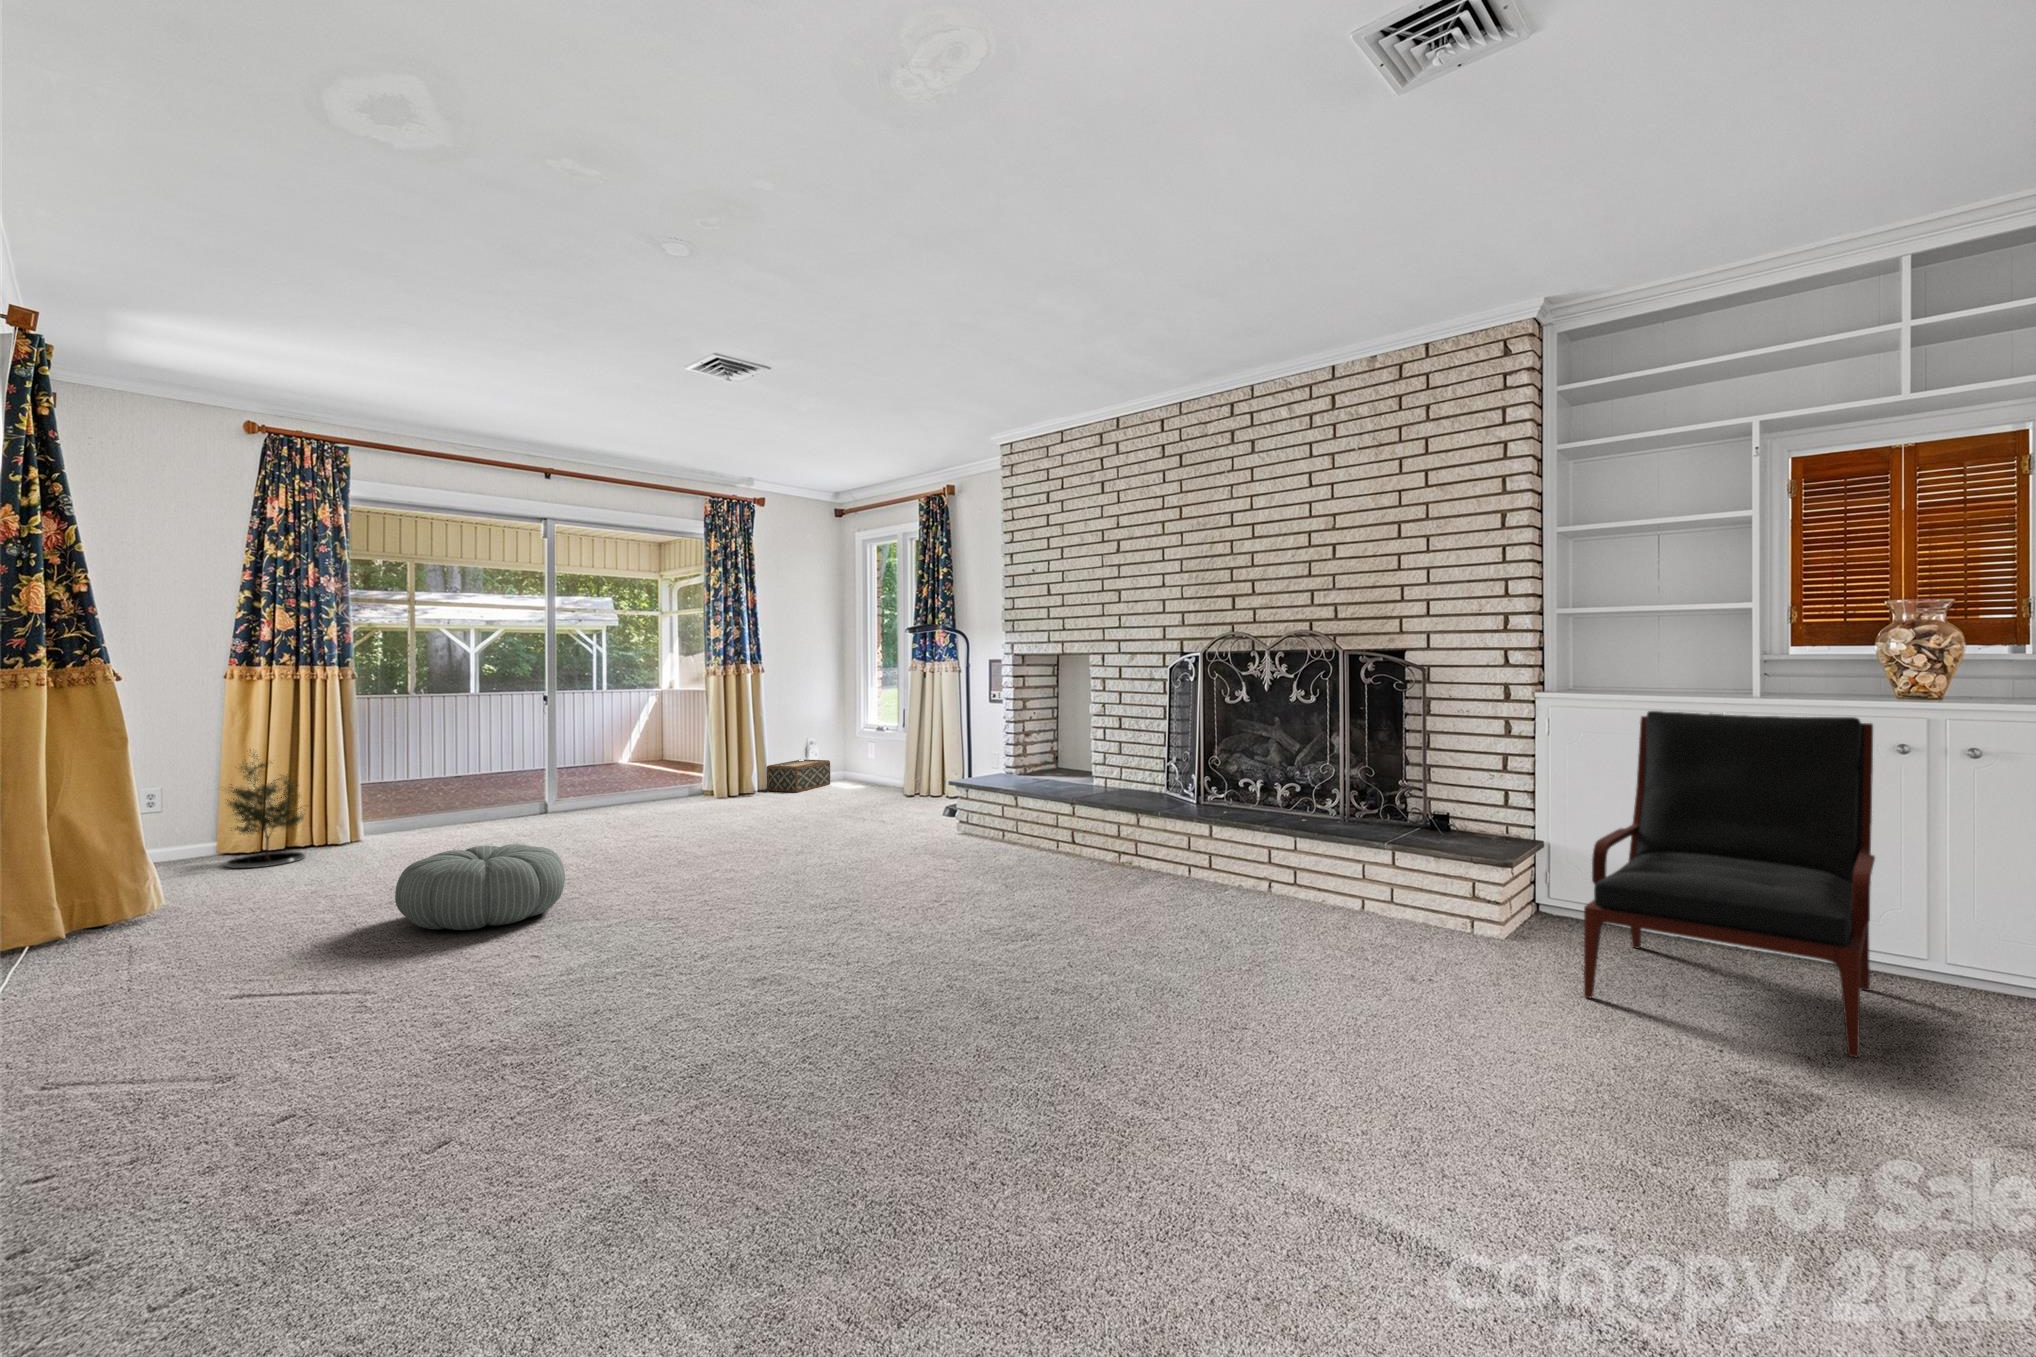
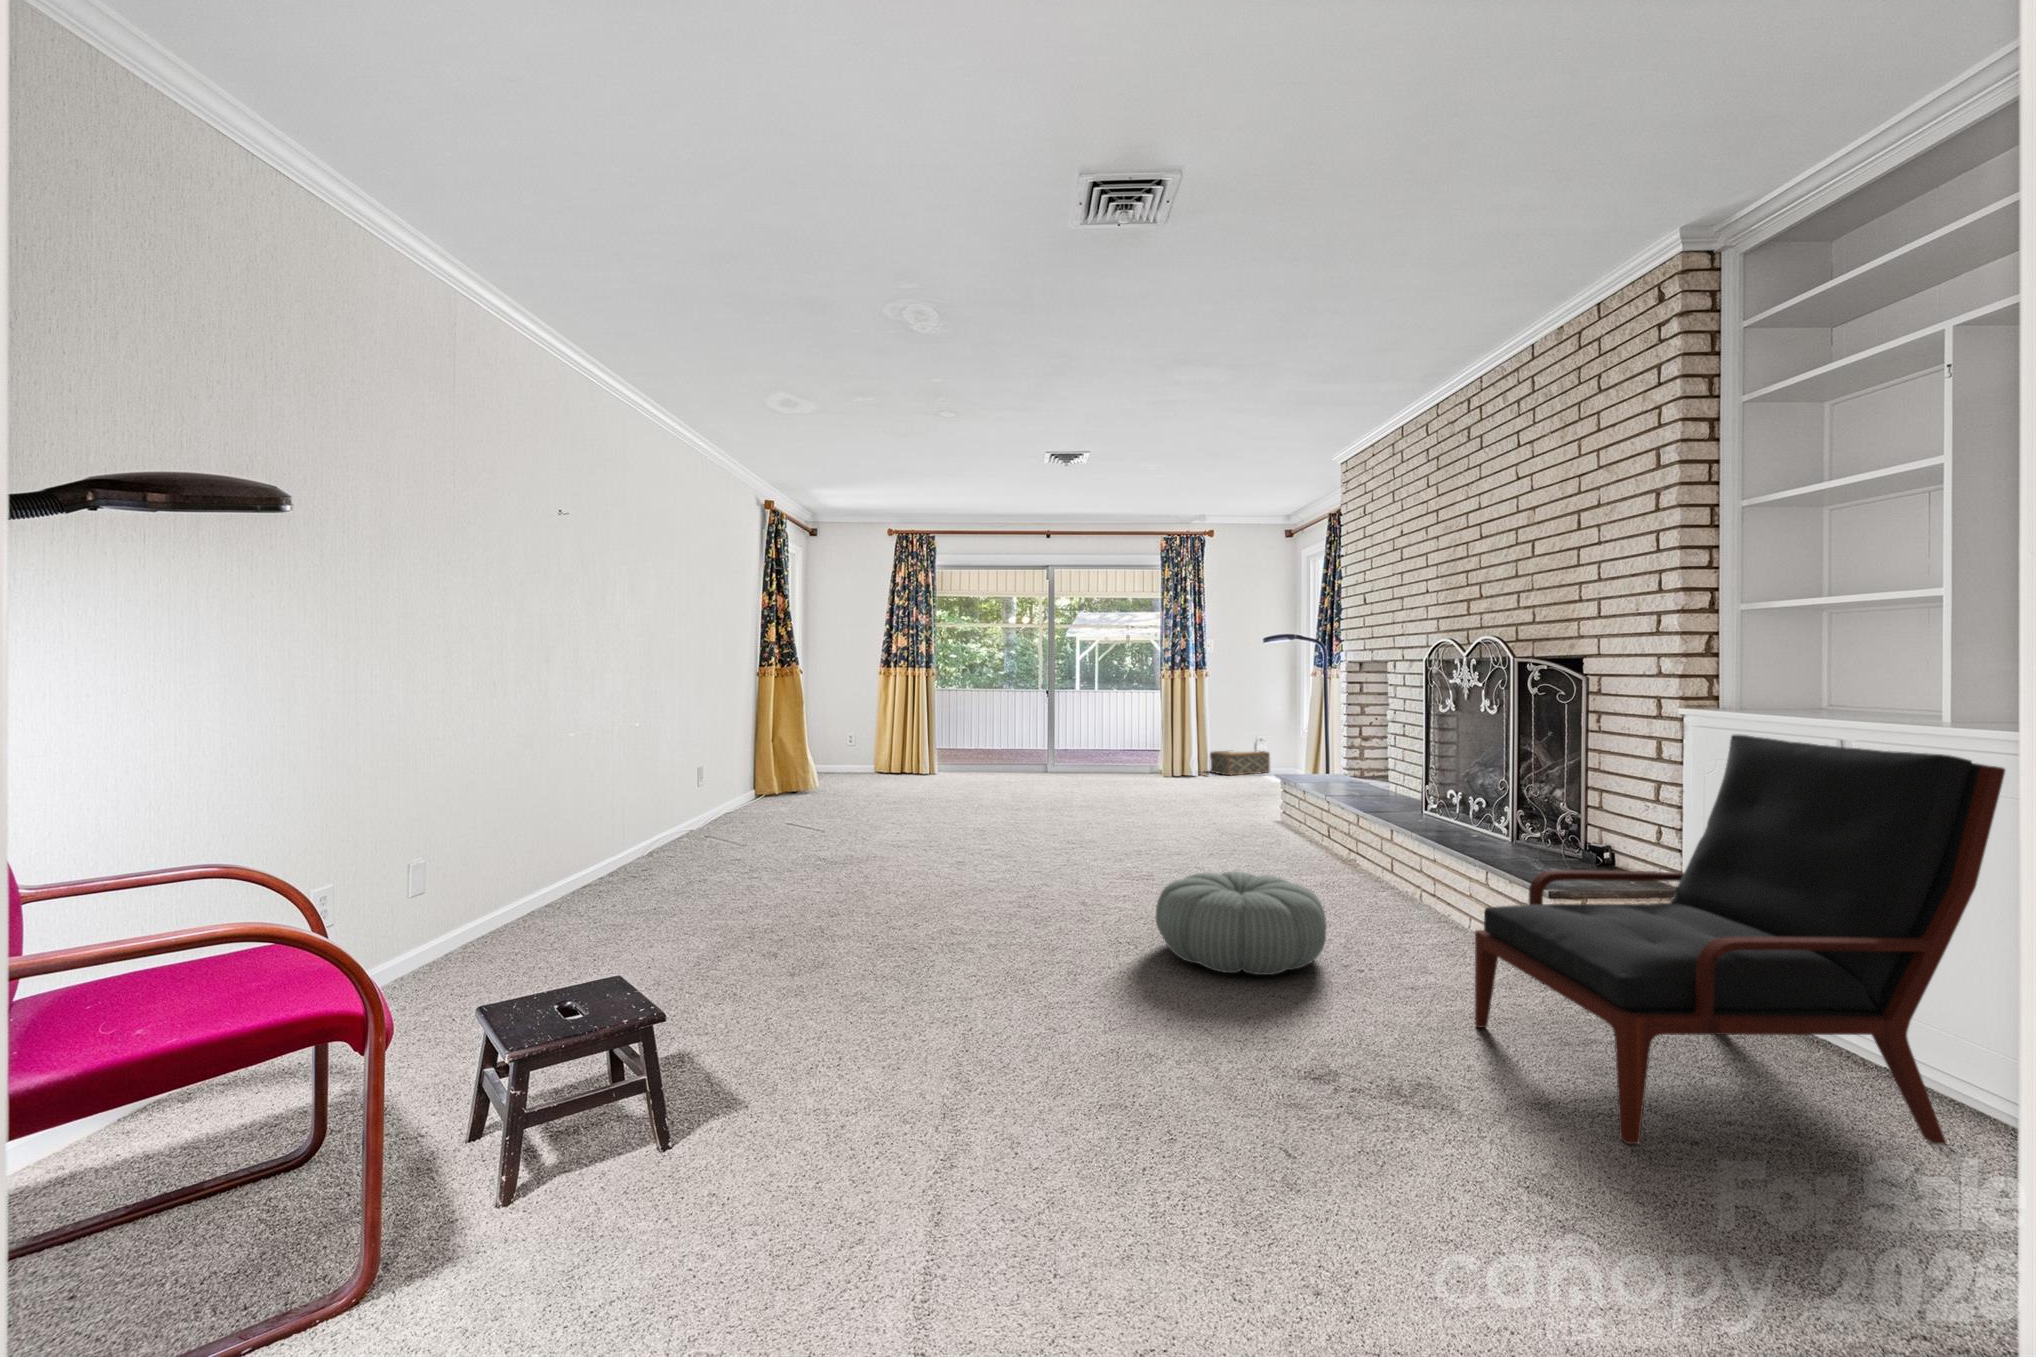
potted tree: present [224,750,305,868] -> none [863,714,904,781]
pouf: present [395,844,565,930] -> present [1156,871,1327,975]

